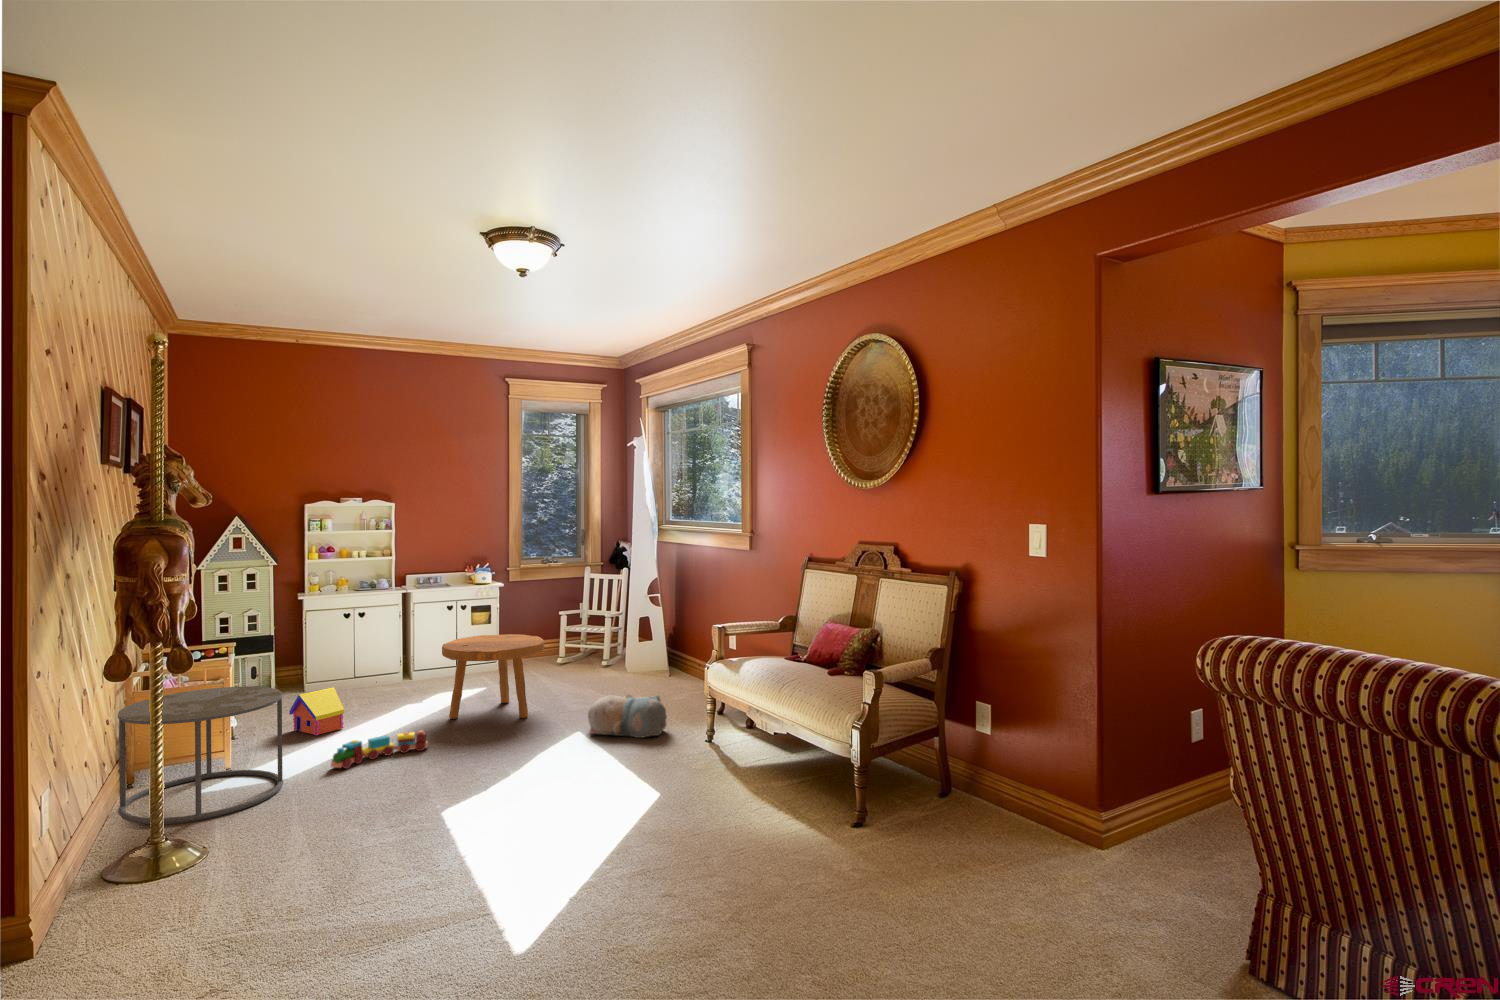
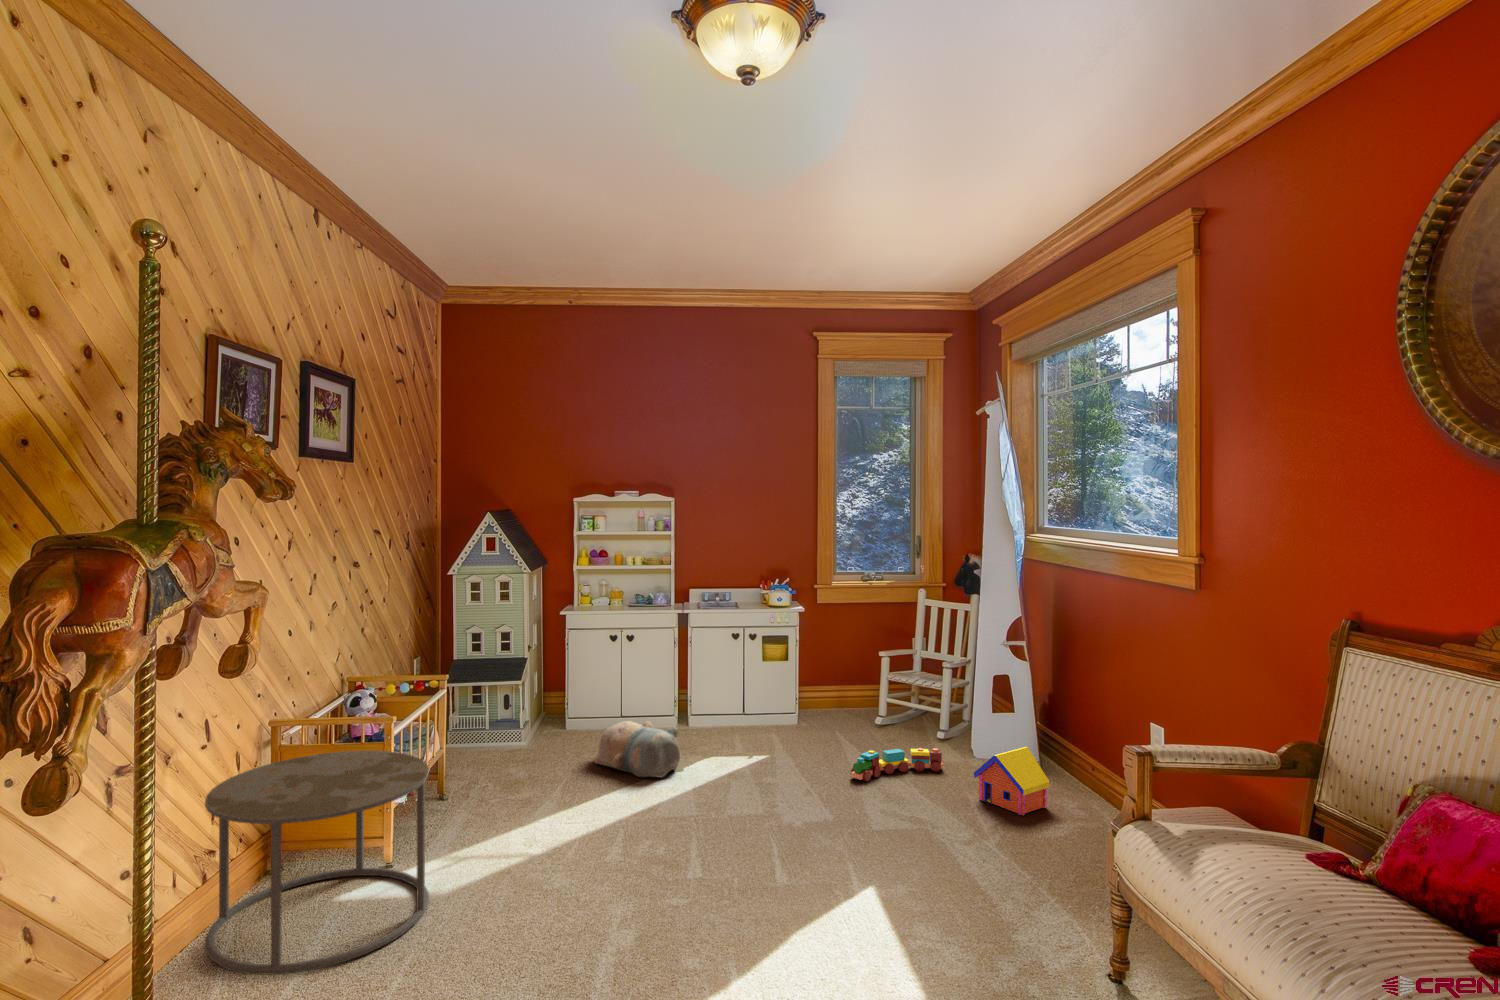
footstool: present [442,634,544,719] -> none [691,688,837,831]
toy house: present [289,687,344,735] -> present [974,747,1050,815]
plush toy: present [588,694,667,738] -> present [595,721,680,777]
toy train: present [331,731,428,769] -> present [851,748,943,781]

